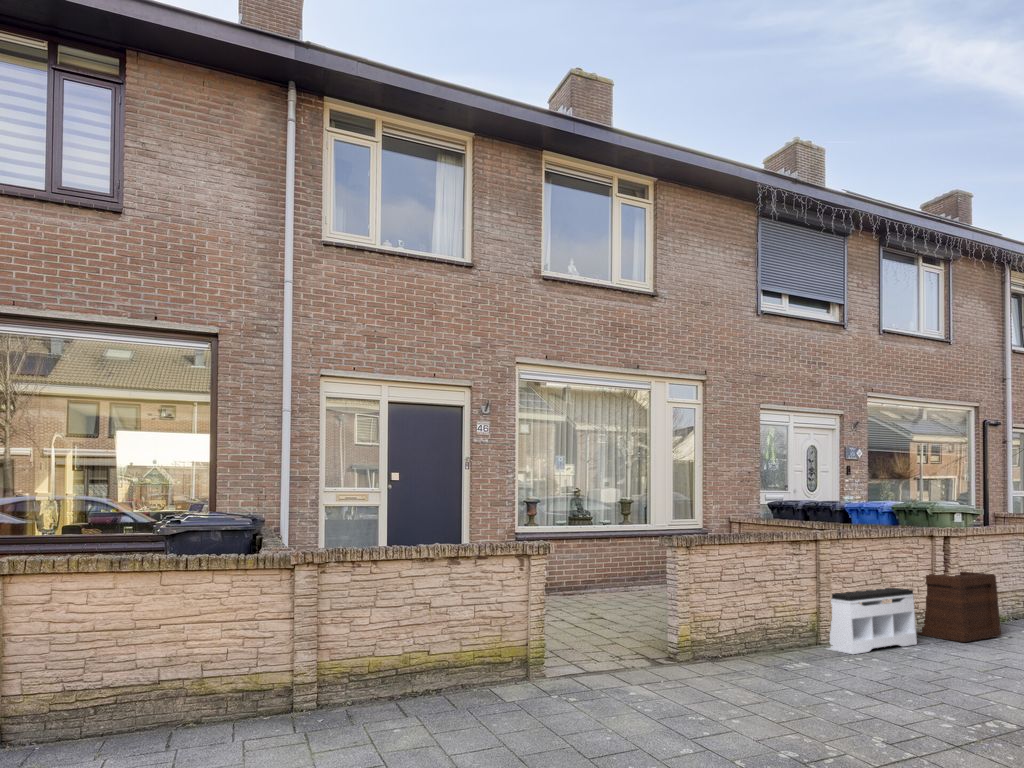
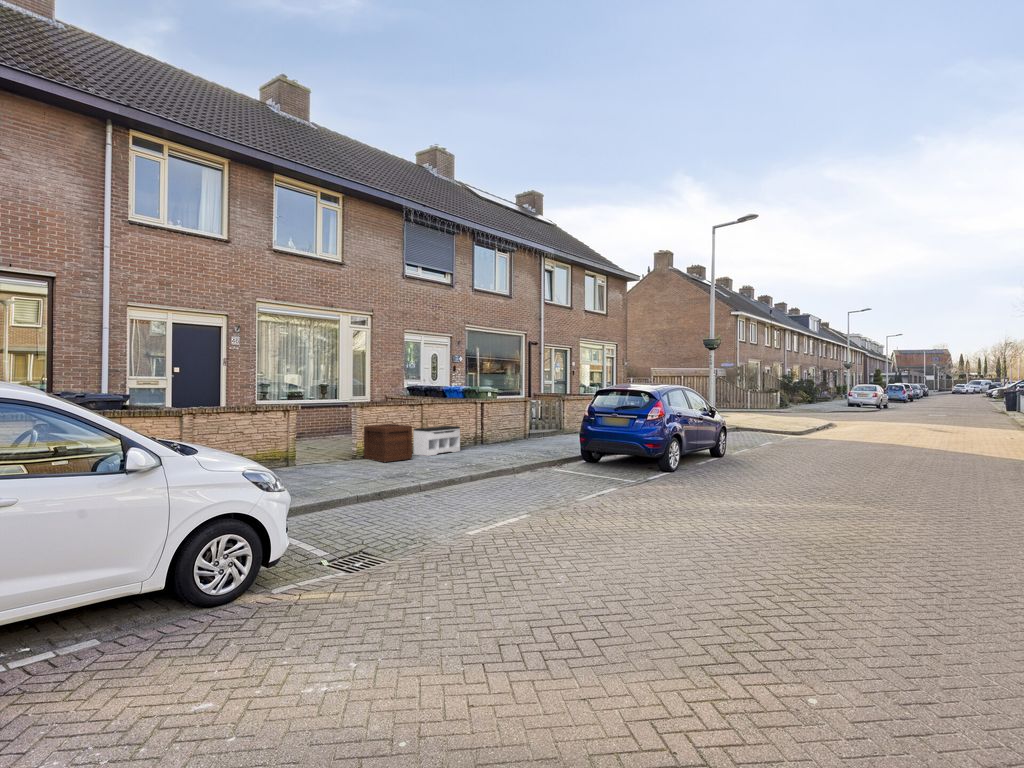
wooden crate: present [916,572,1001,642] -> present [364,424,412,462]

